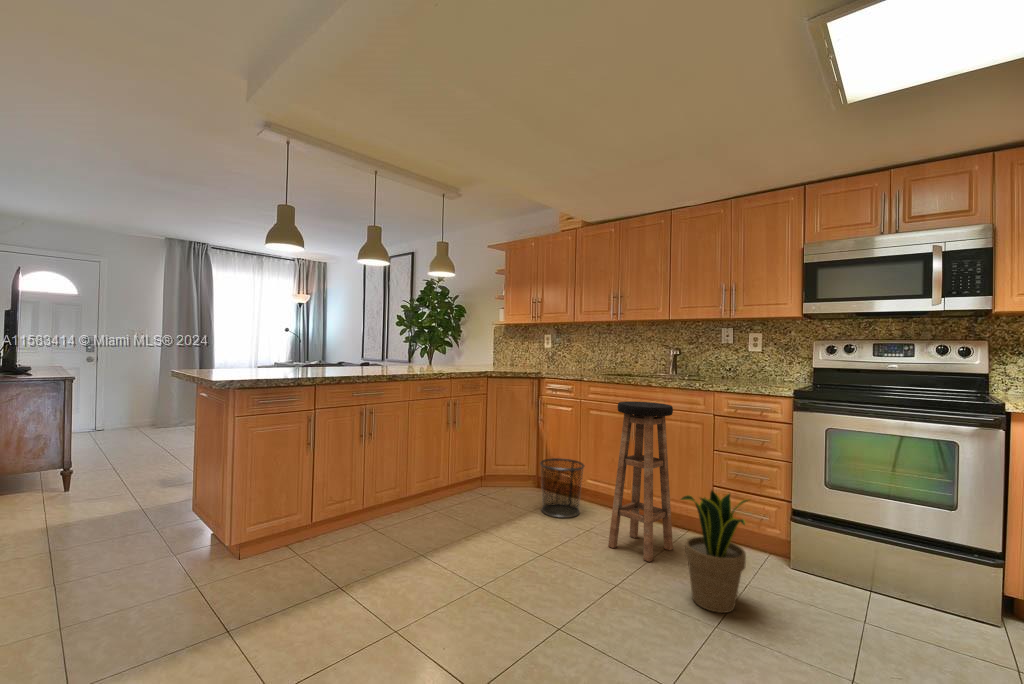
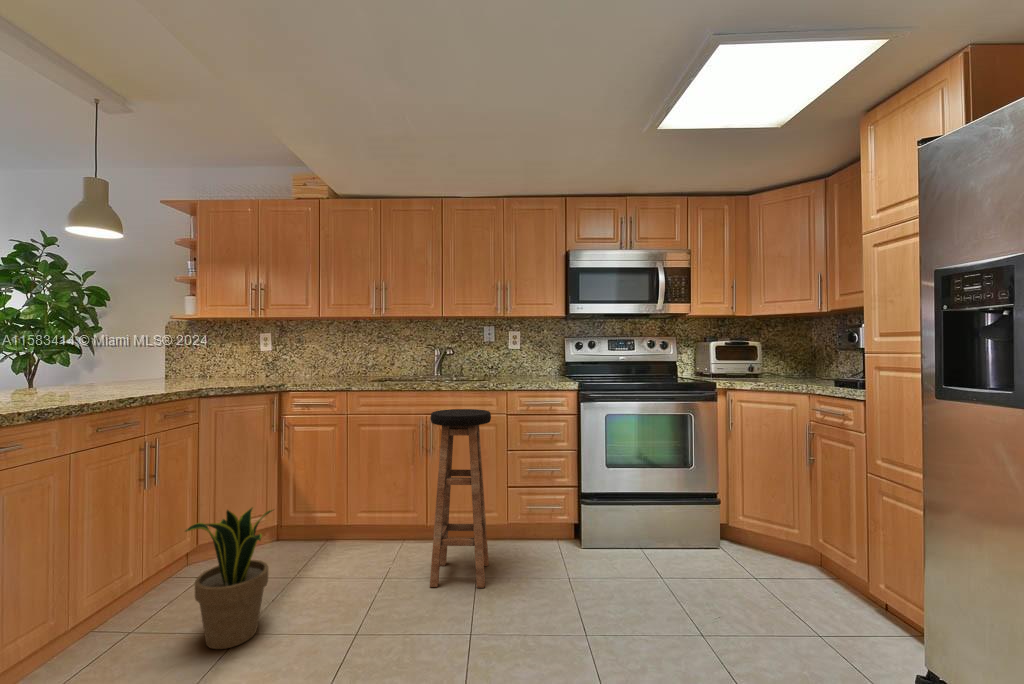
waste bin: present [540,458,584,518] -> none [305,492,367,574]
potted plant: present [681,490,748,613] -> present [186,508,272,649]

